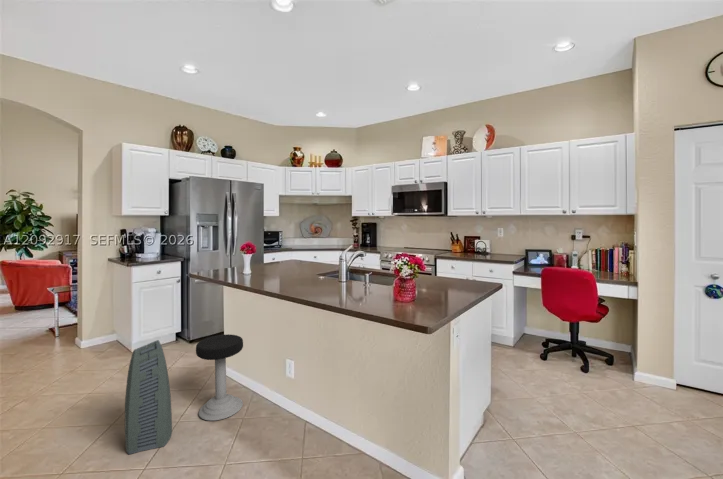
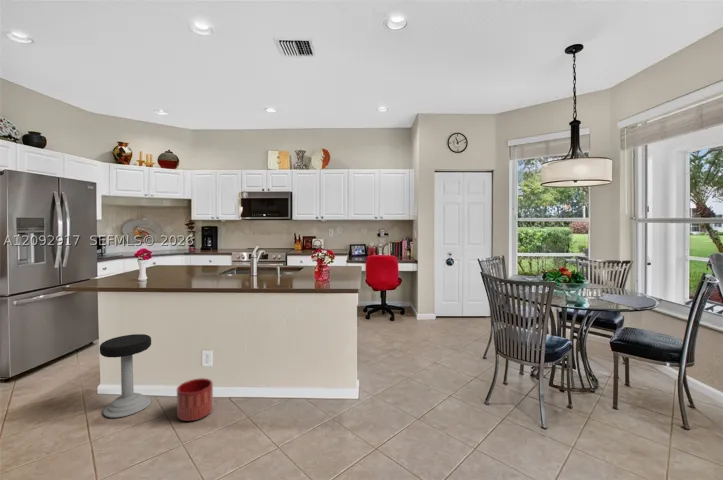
air purifier: present [125,340,172,454] -> none [36,344,93,461]
planter: none [238,403,278,458] -> present [177,378,213,421]

